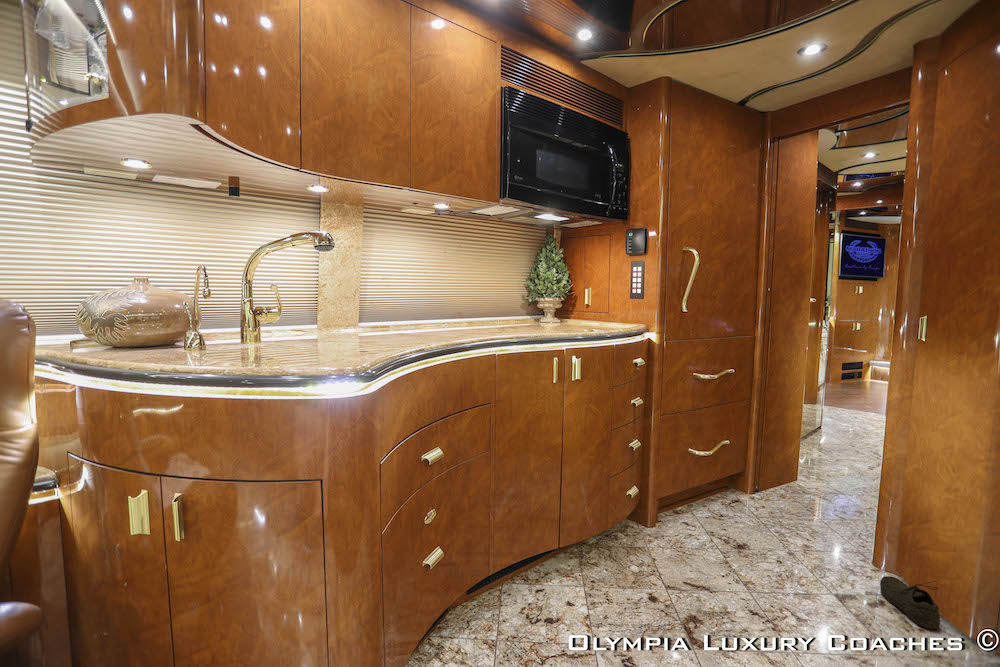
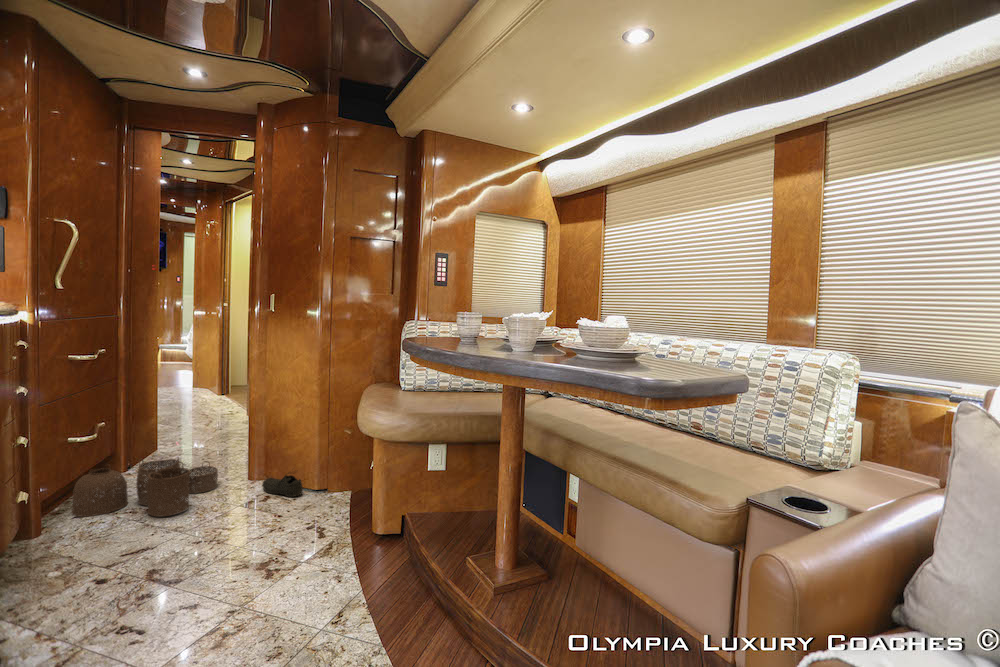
woven basket: none [684,483,828,566] -> present [71,458,218,517]

